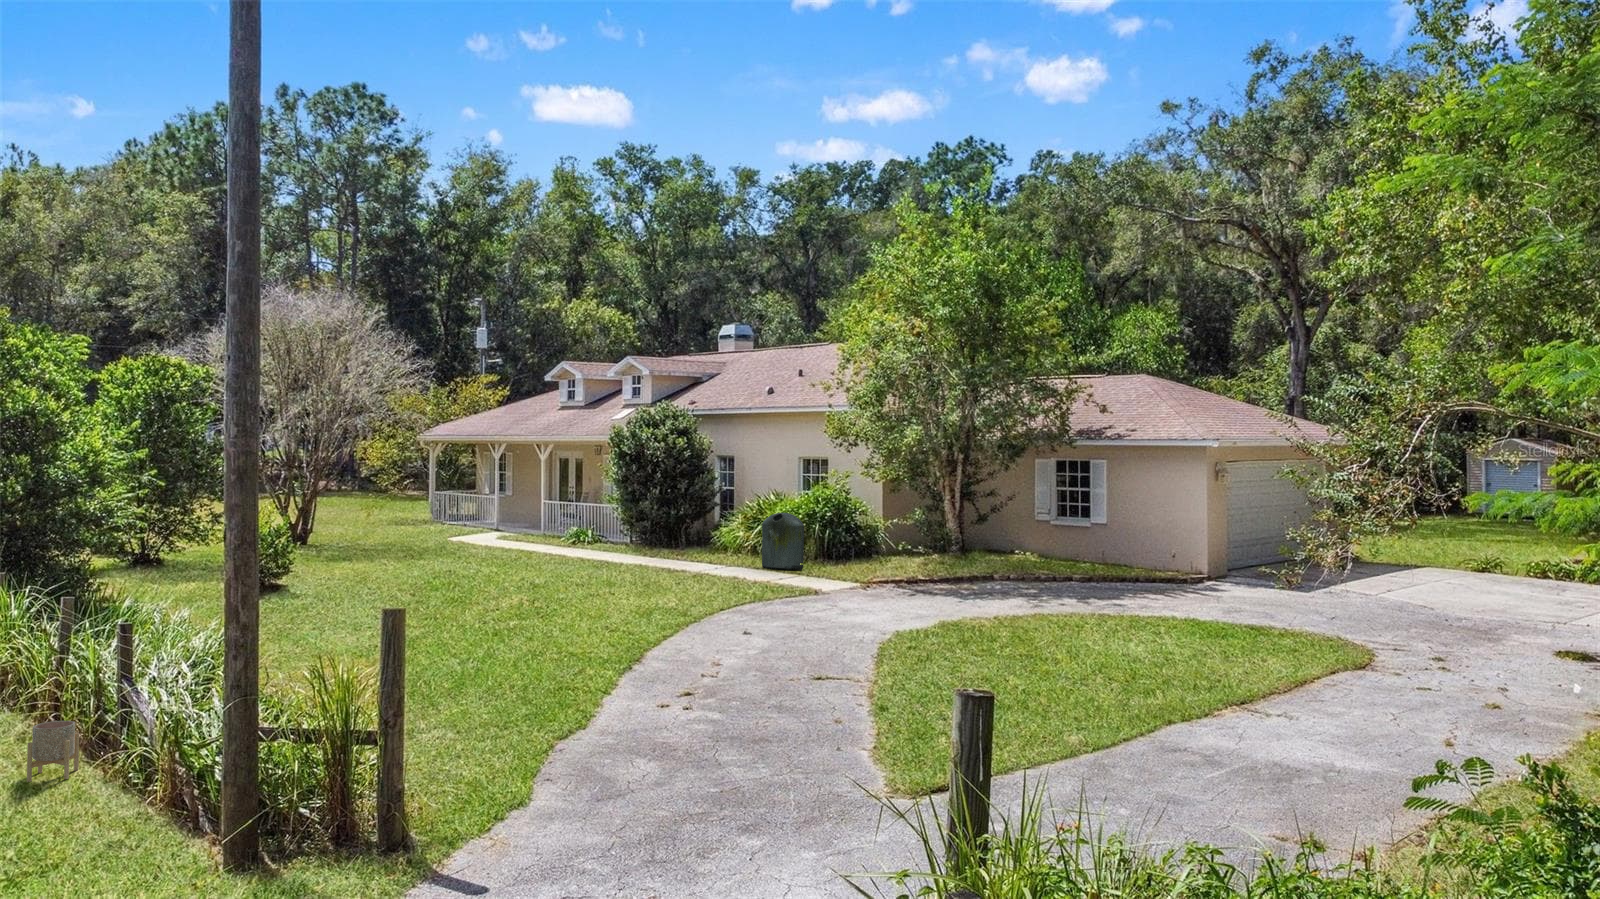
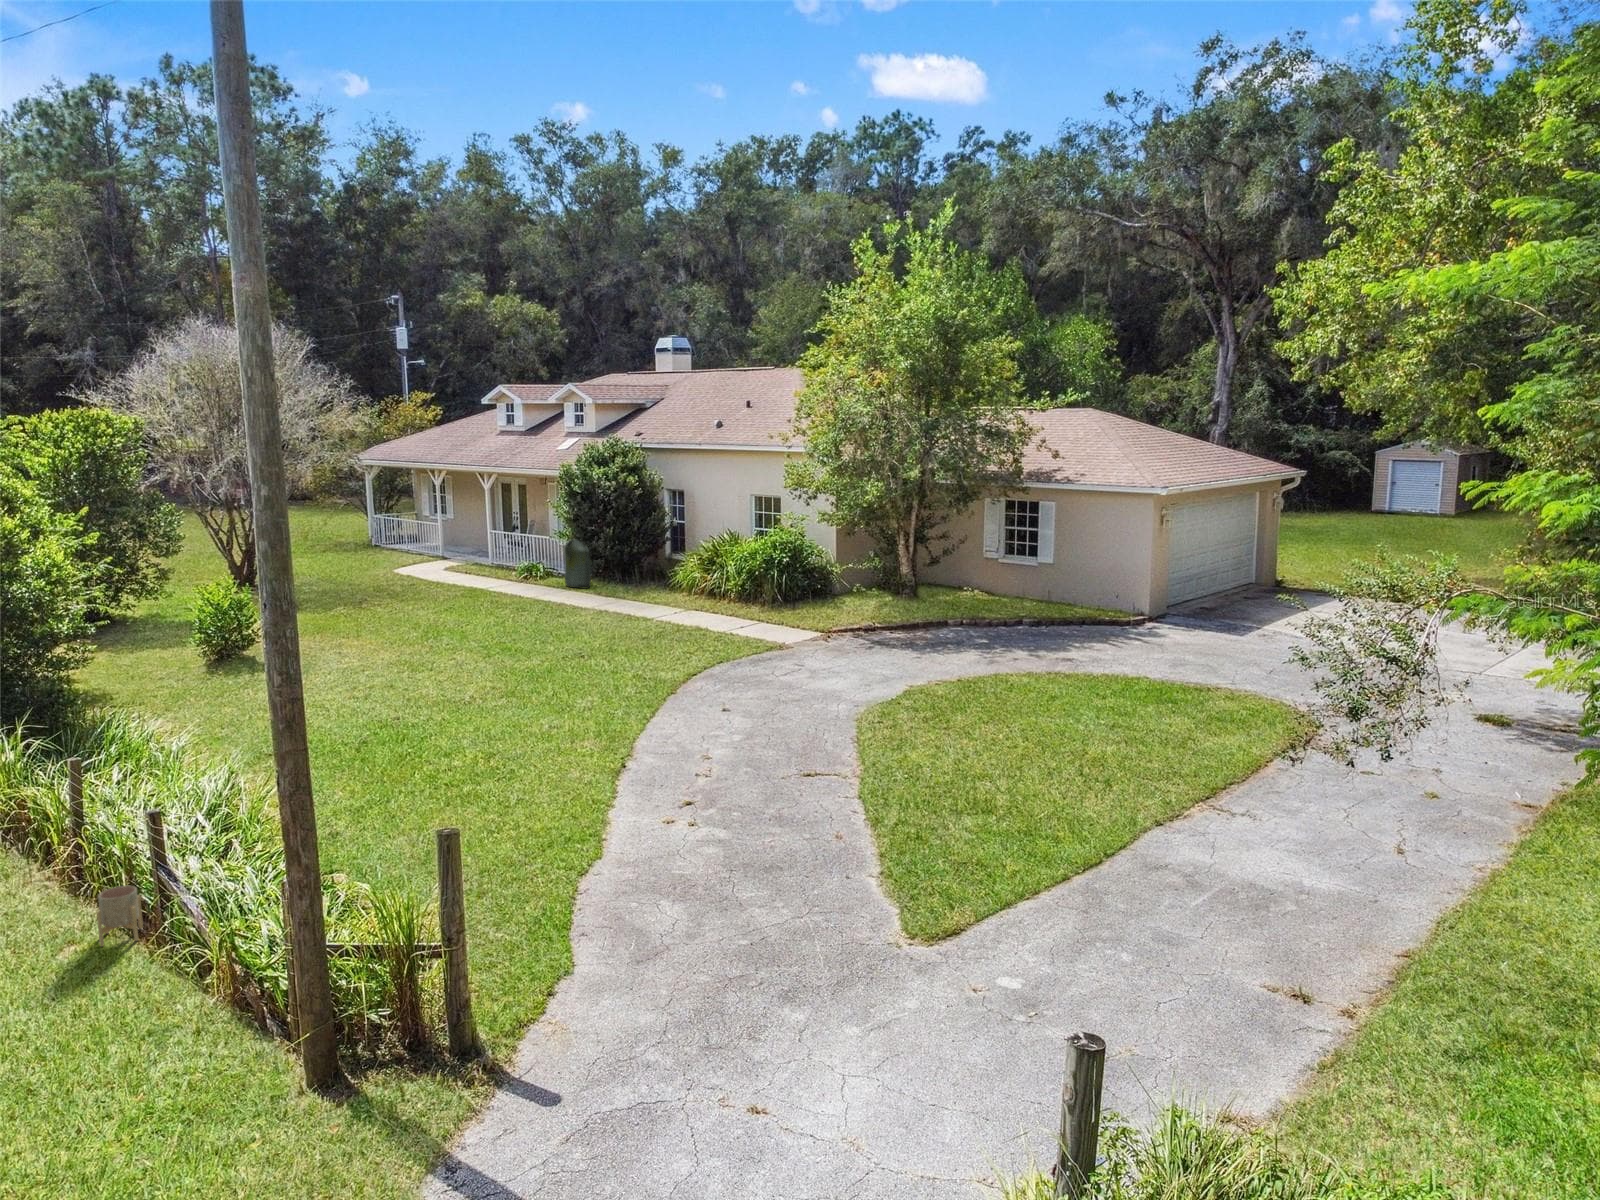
trash can: present [762,513,804,571] -> present [564,540,591,589]

